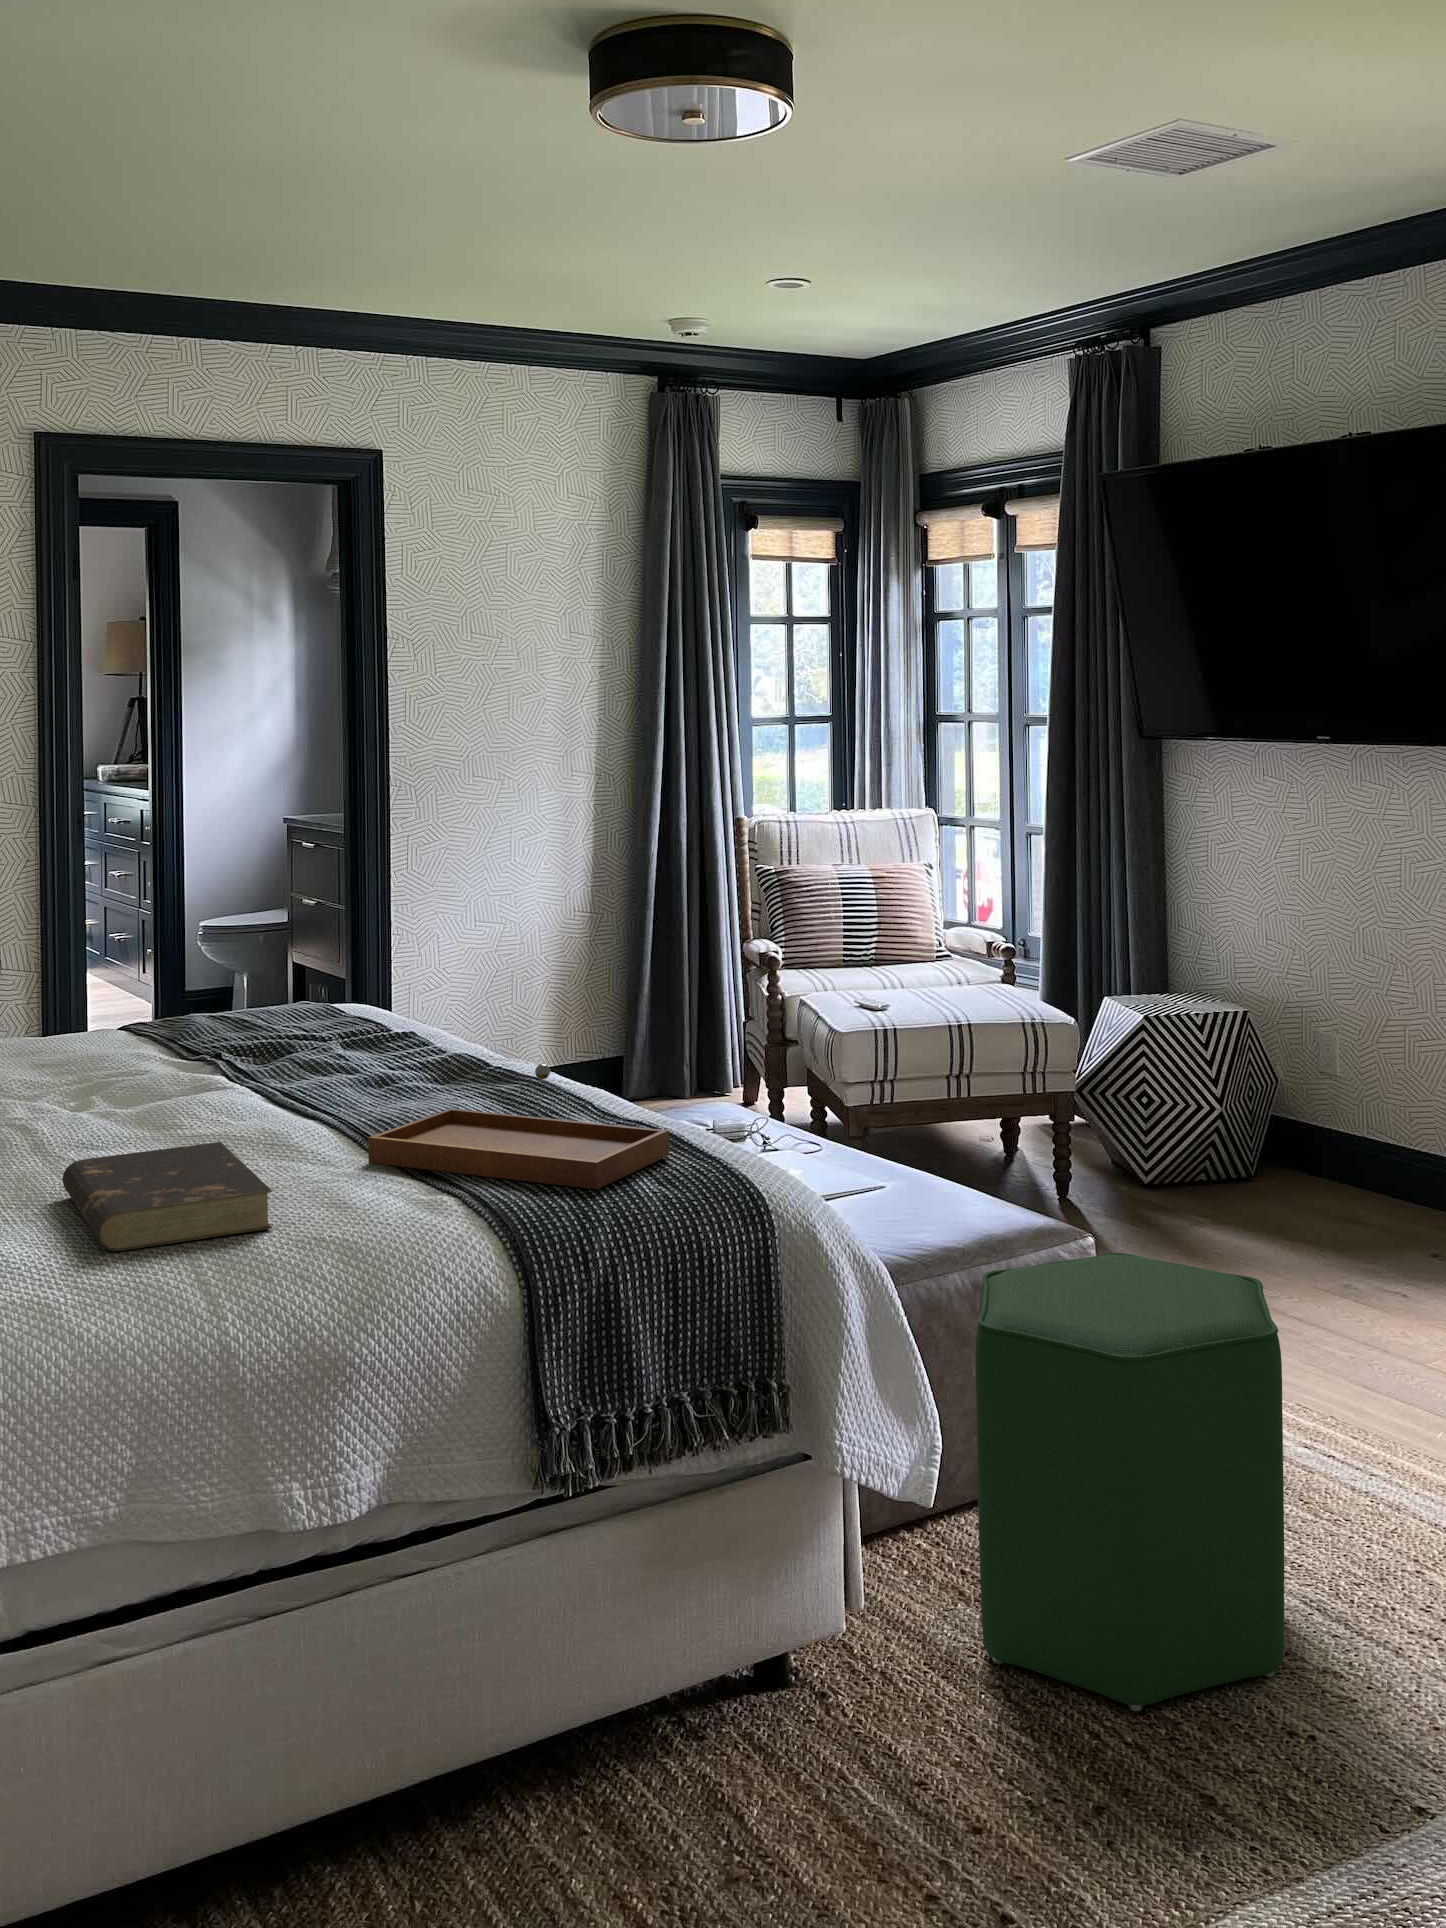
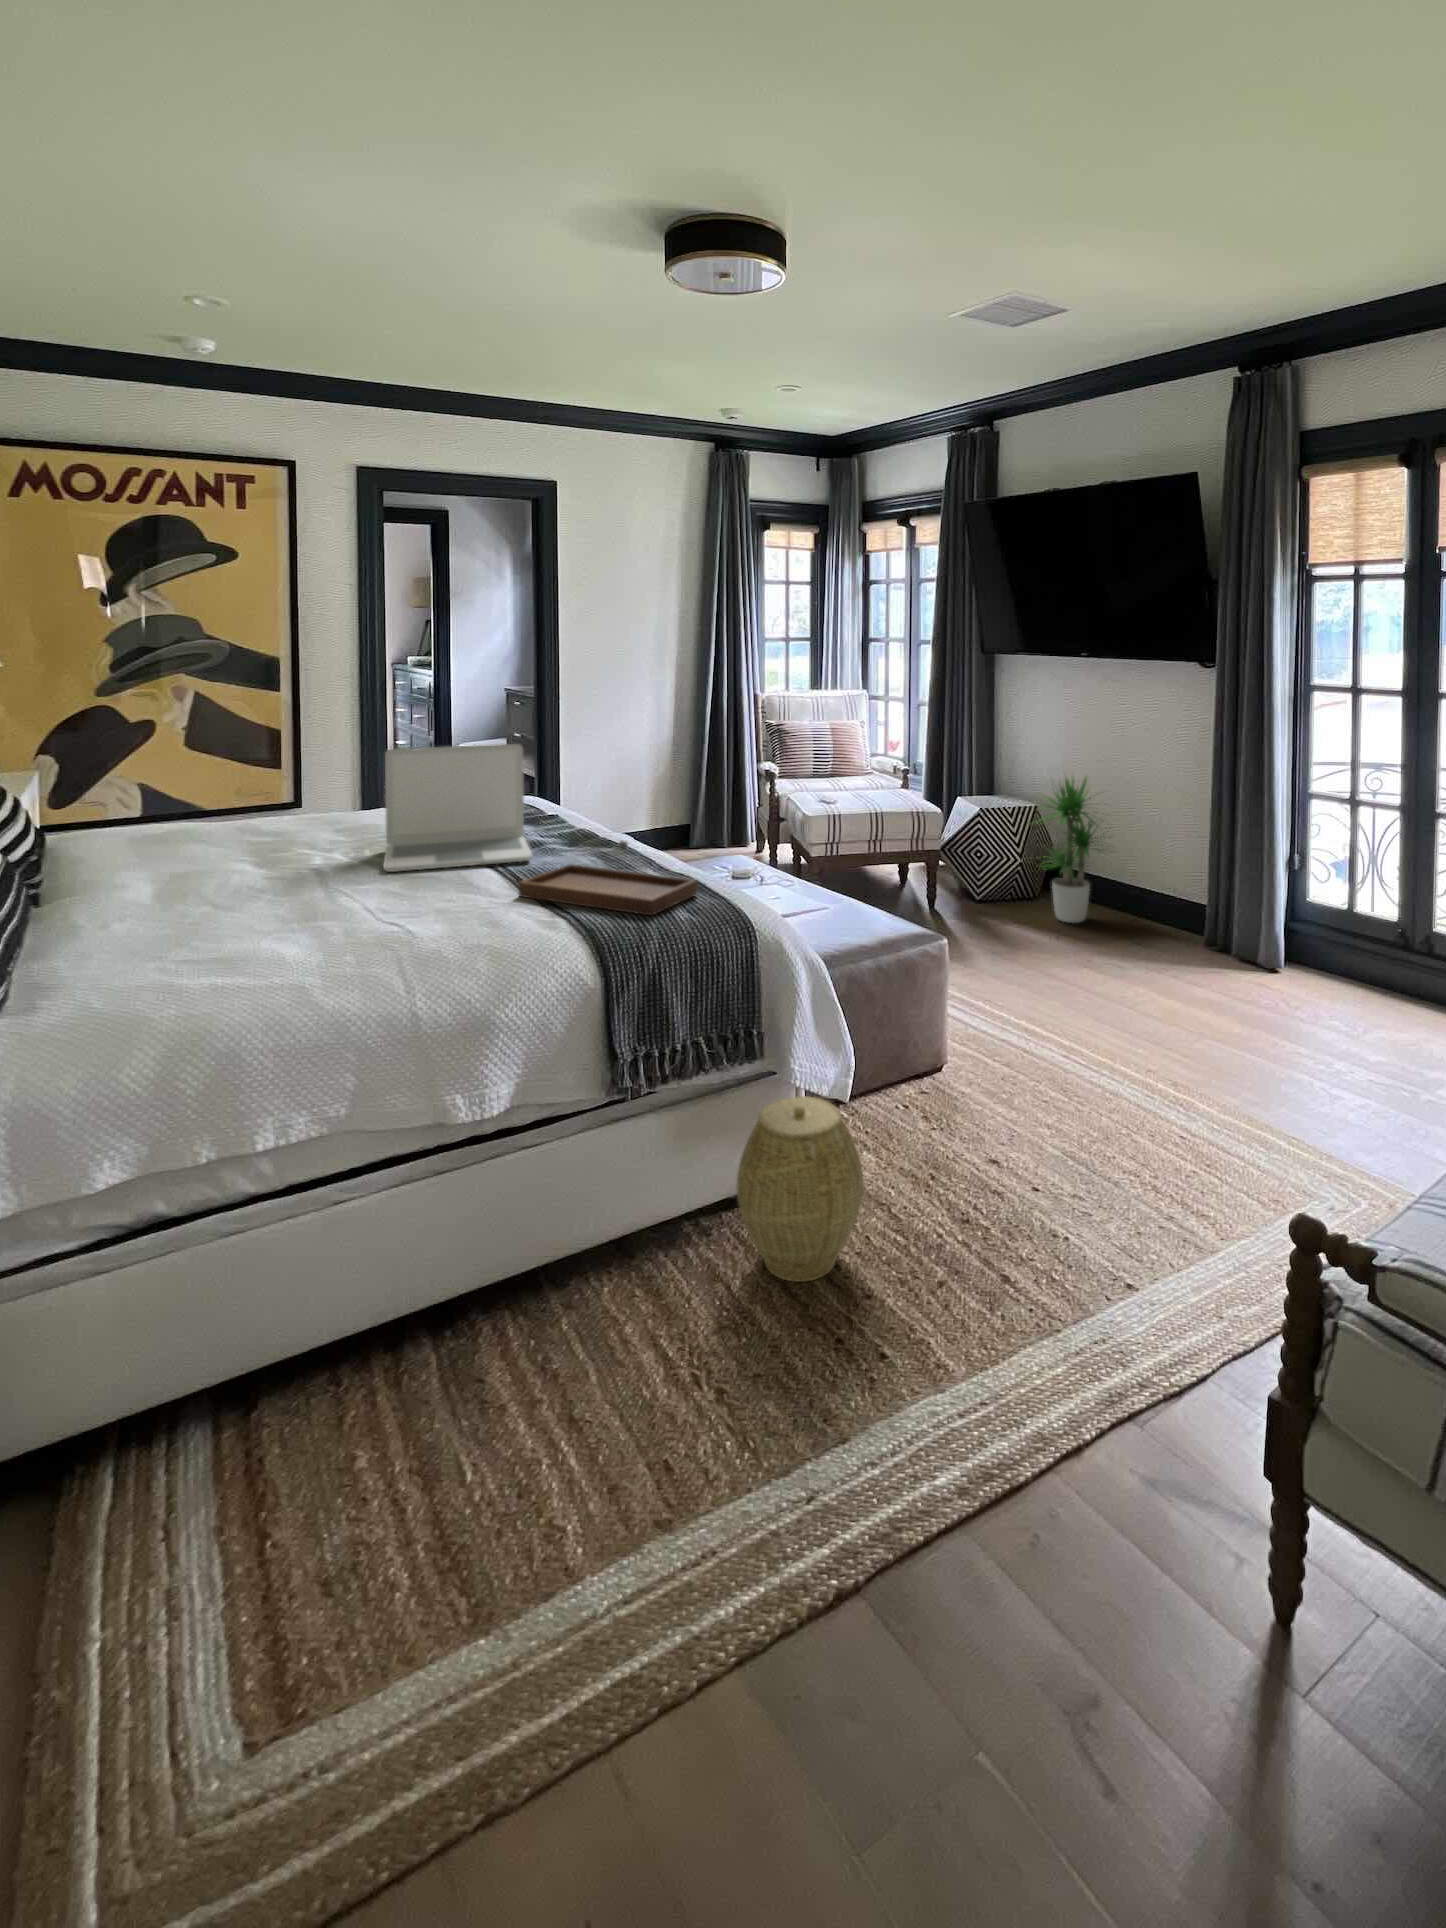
laptop: none [129,907,382,1127] -> present [383,744,533,872]
potted plant: none [1226,945,1396,1218] -> present [1039,777,1115,923]
book: present [62,1142,273,1251] -> none [331,884,453,953]
ottoman: present [975,1253,1284,1711] -> none [876,952,1054,1221]
woven basket: none [750,1494,964,1808] -> present [737,1096,864,1282]

